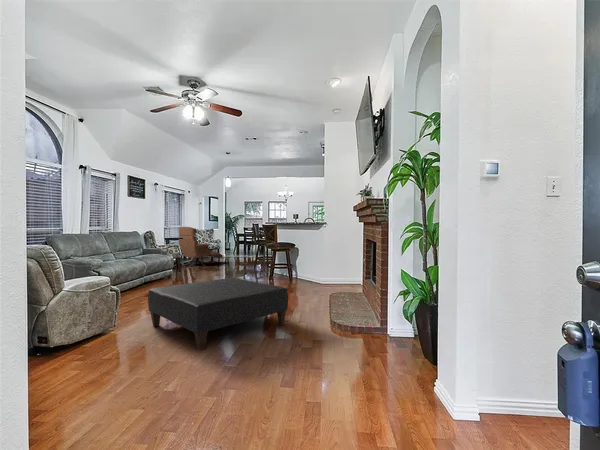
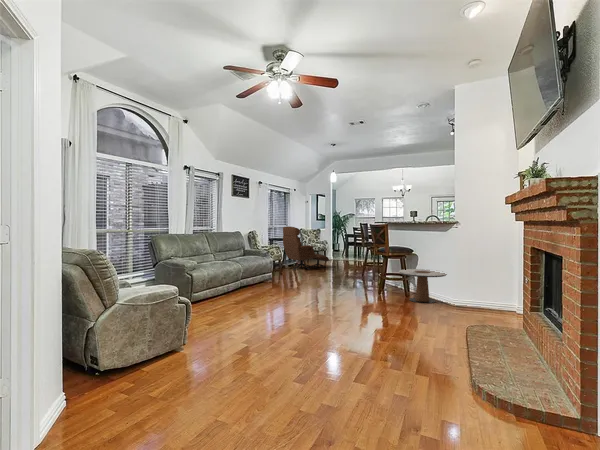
side table: none [284,260,318,285] -> present [399,269,447,303]
ottoman: present [148,278,288,350] -> none [221,293,404,407]

